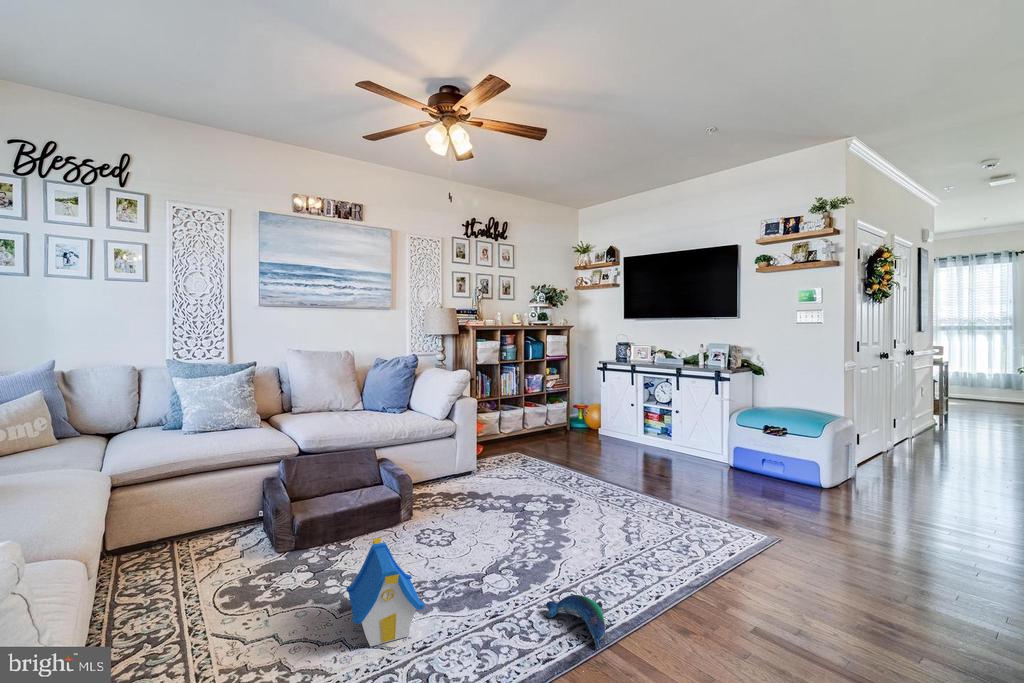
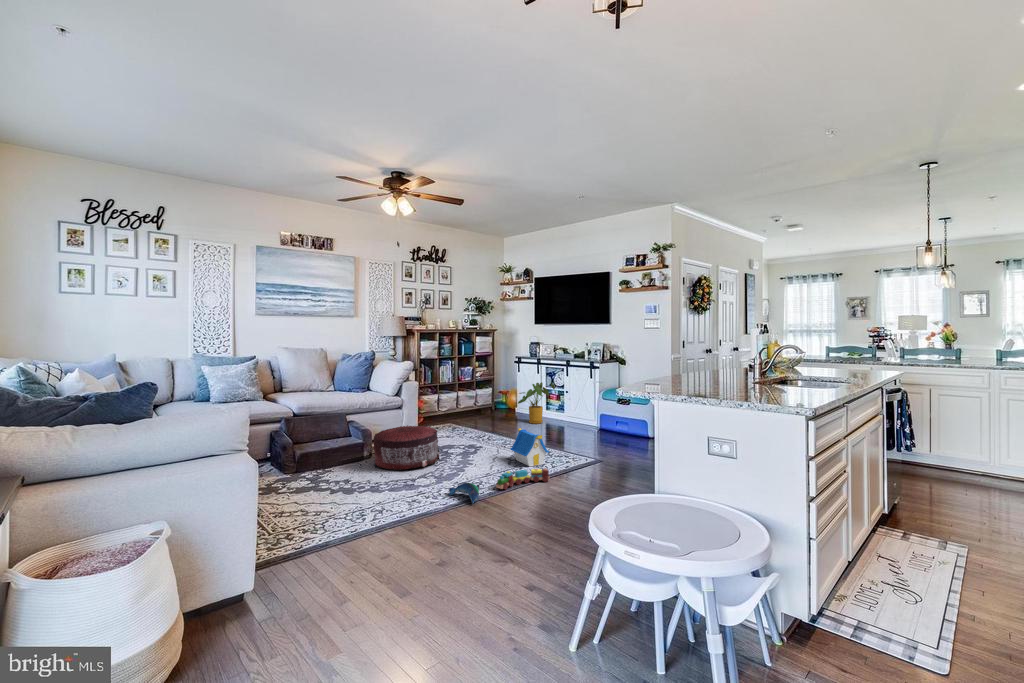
house plant: none [607,398,660,456] -> present [518,382,556,424]
pouf: none [416,467,516,547] -> present [374,425,440,470]
toy house: present [346,538,425,647] -> present [510,428,549,467]
toy train: none [625,561,712,605] -> present [496,468,550,489]

